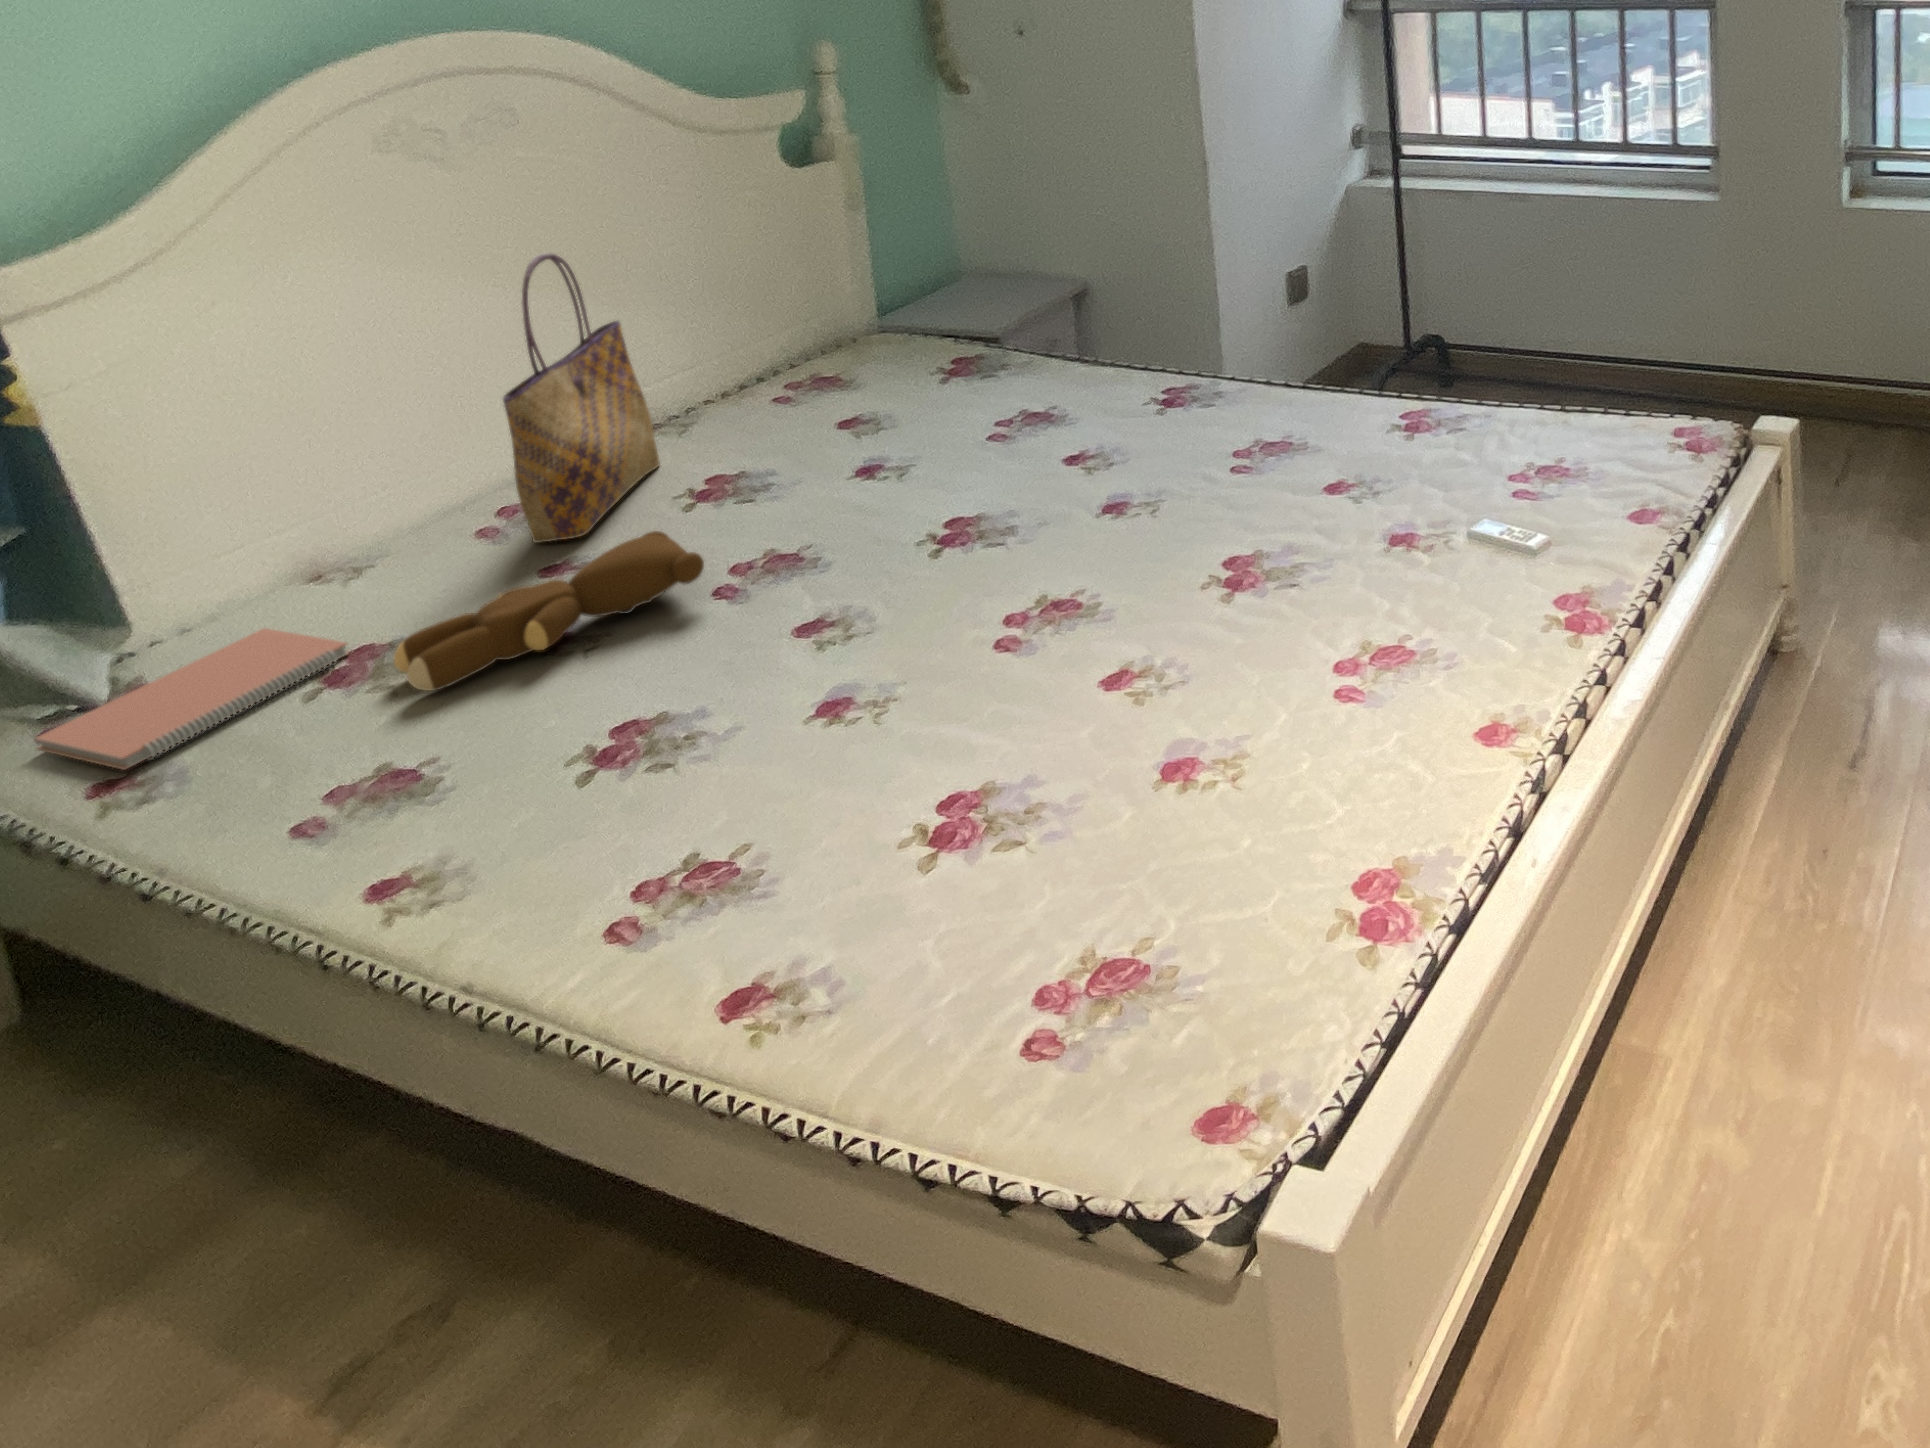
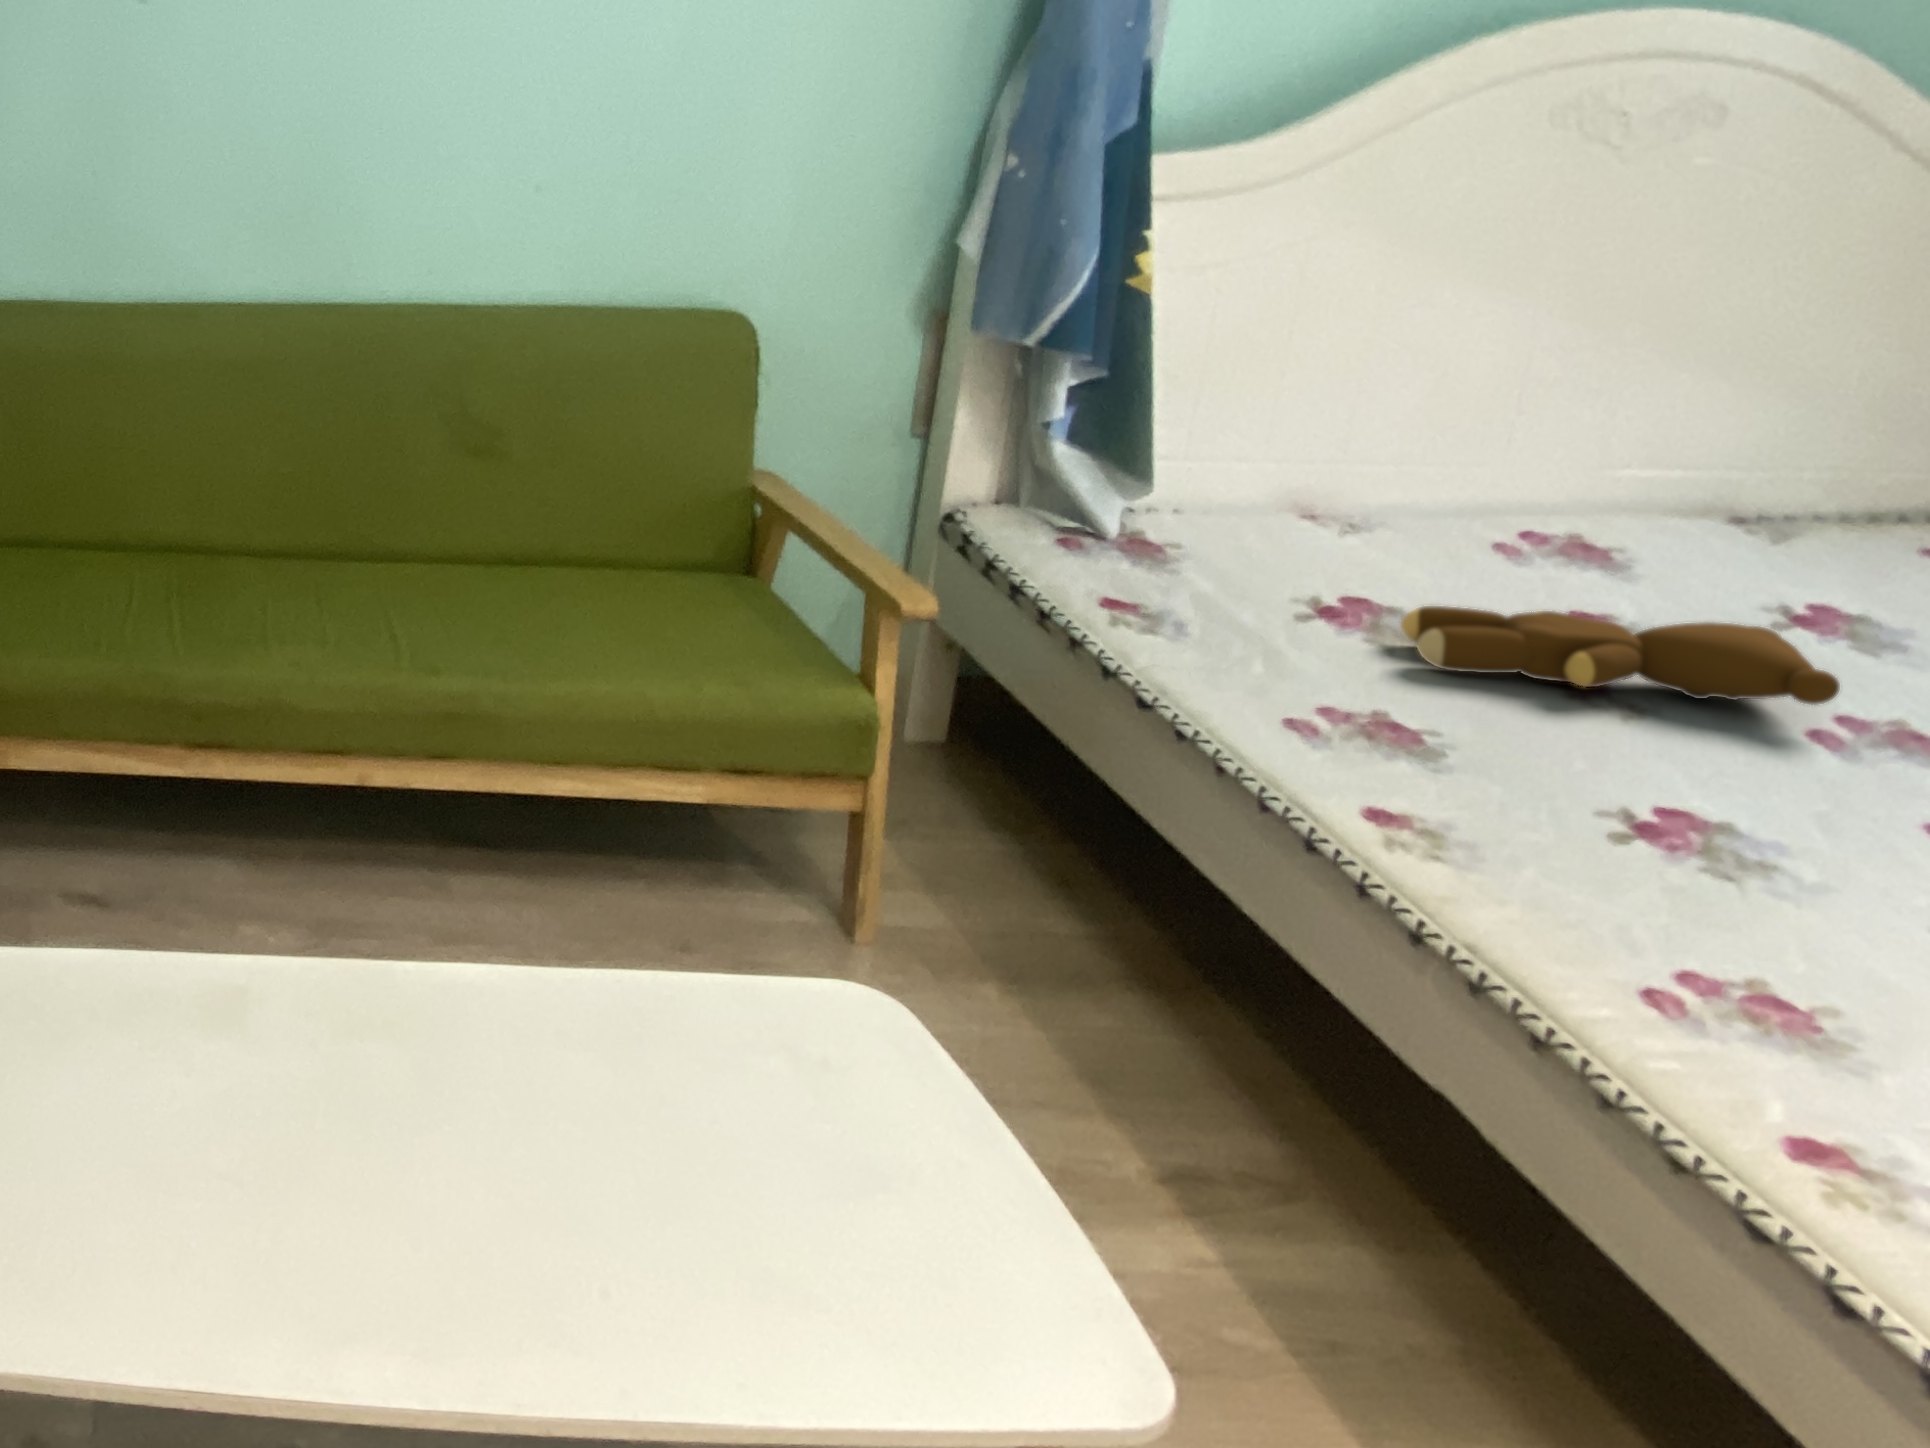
tote bag: present [503,253,660,543] -> none [1564,277,1770,596]
notebook: present [35,628,349,770] -> none [1057,538,1344,601]

